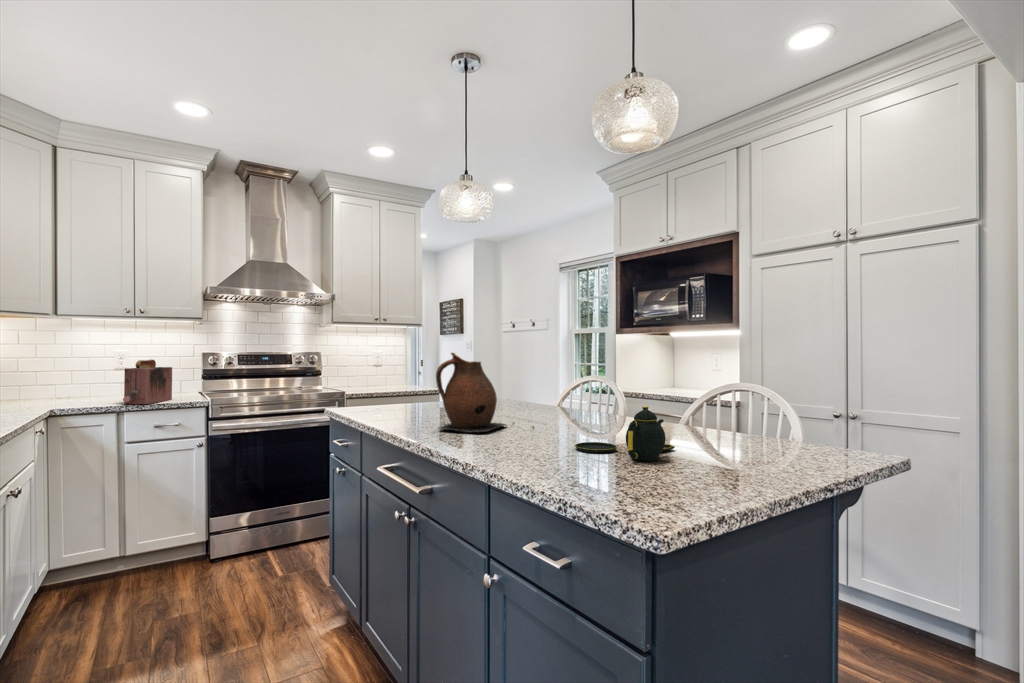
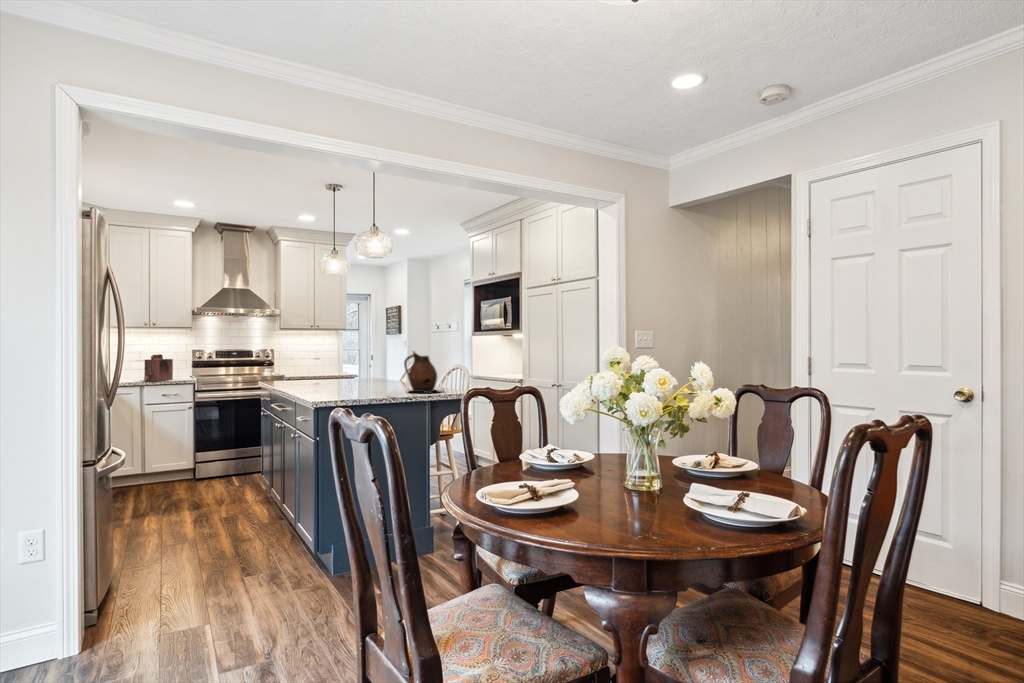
ceramic pitcher: present [436,353,507,433] -> present [404,352,438,392]
teapot: present [575,406,675,461] -> none [344,371,387,393]

